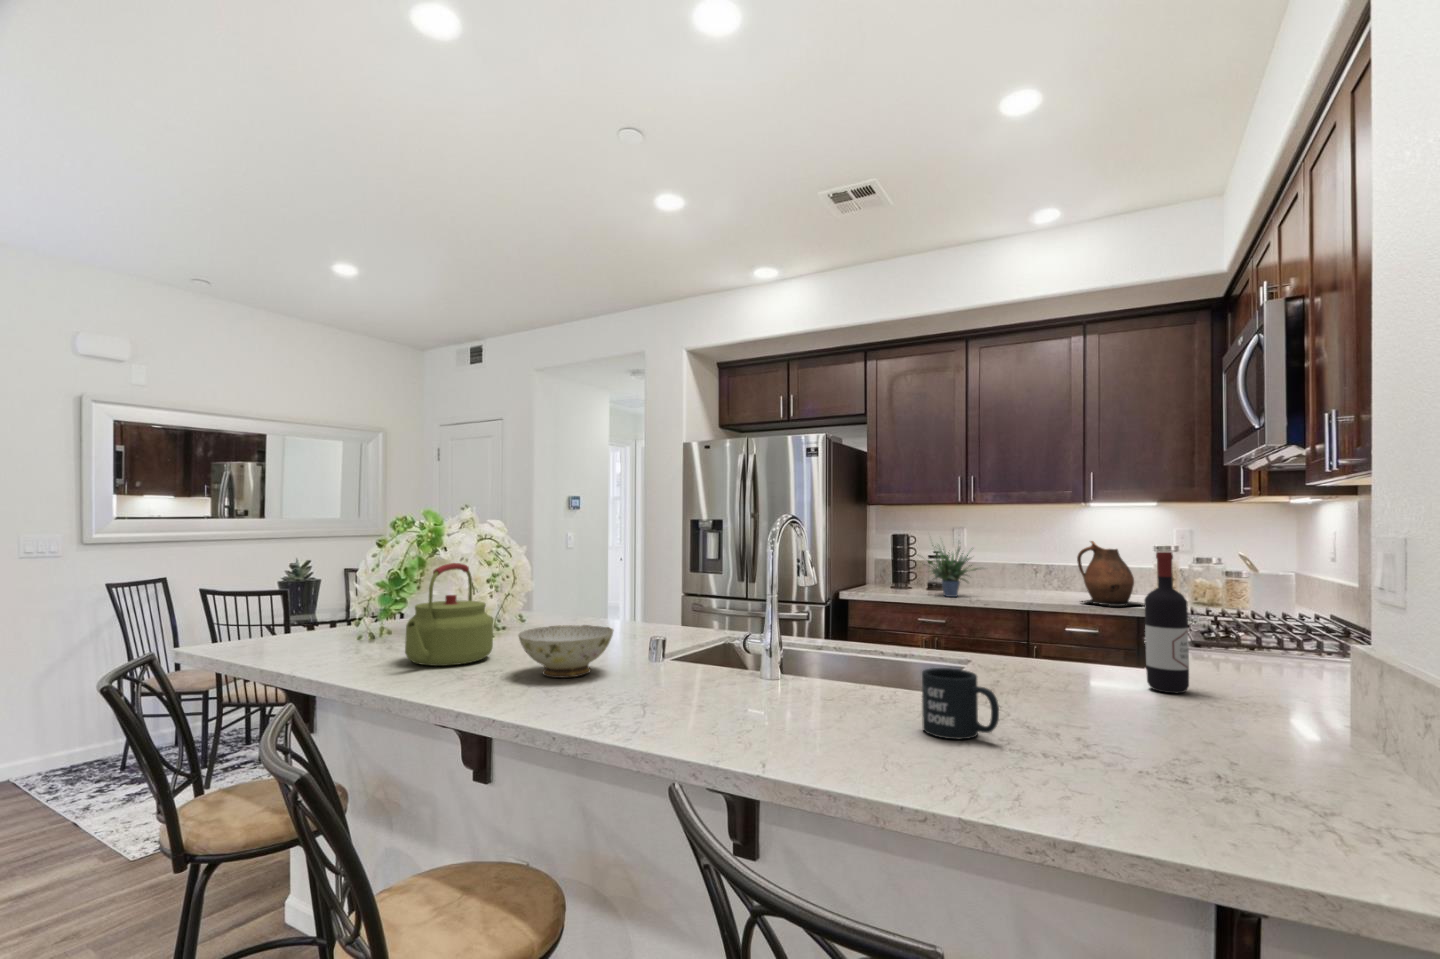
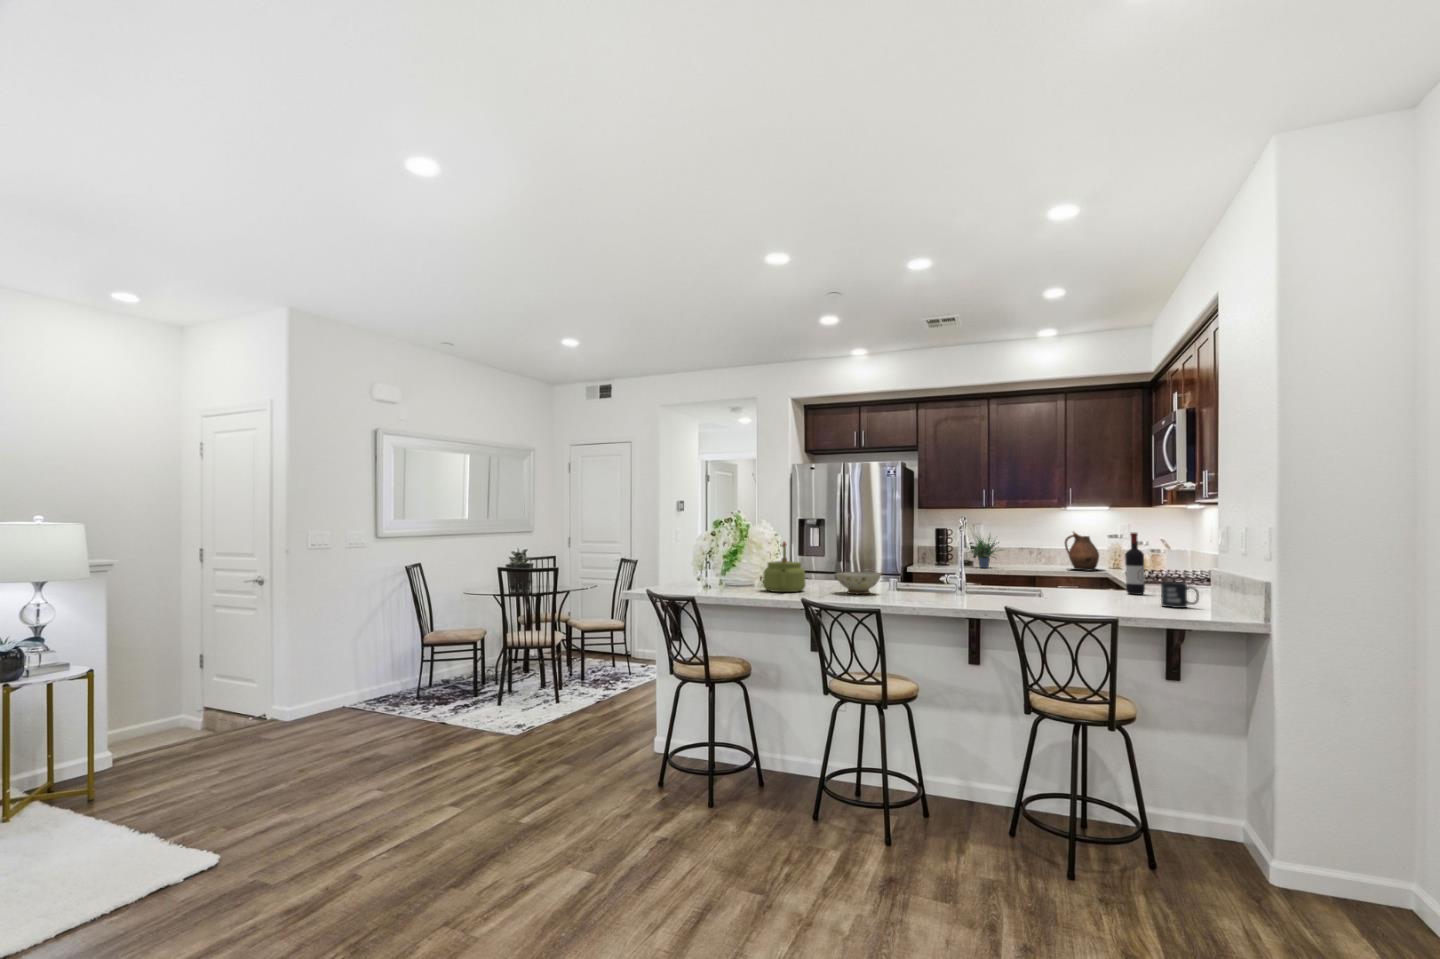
mug: present [922,668,999,739] -> present [1161,582,1199,608]

